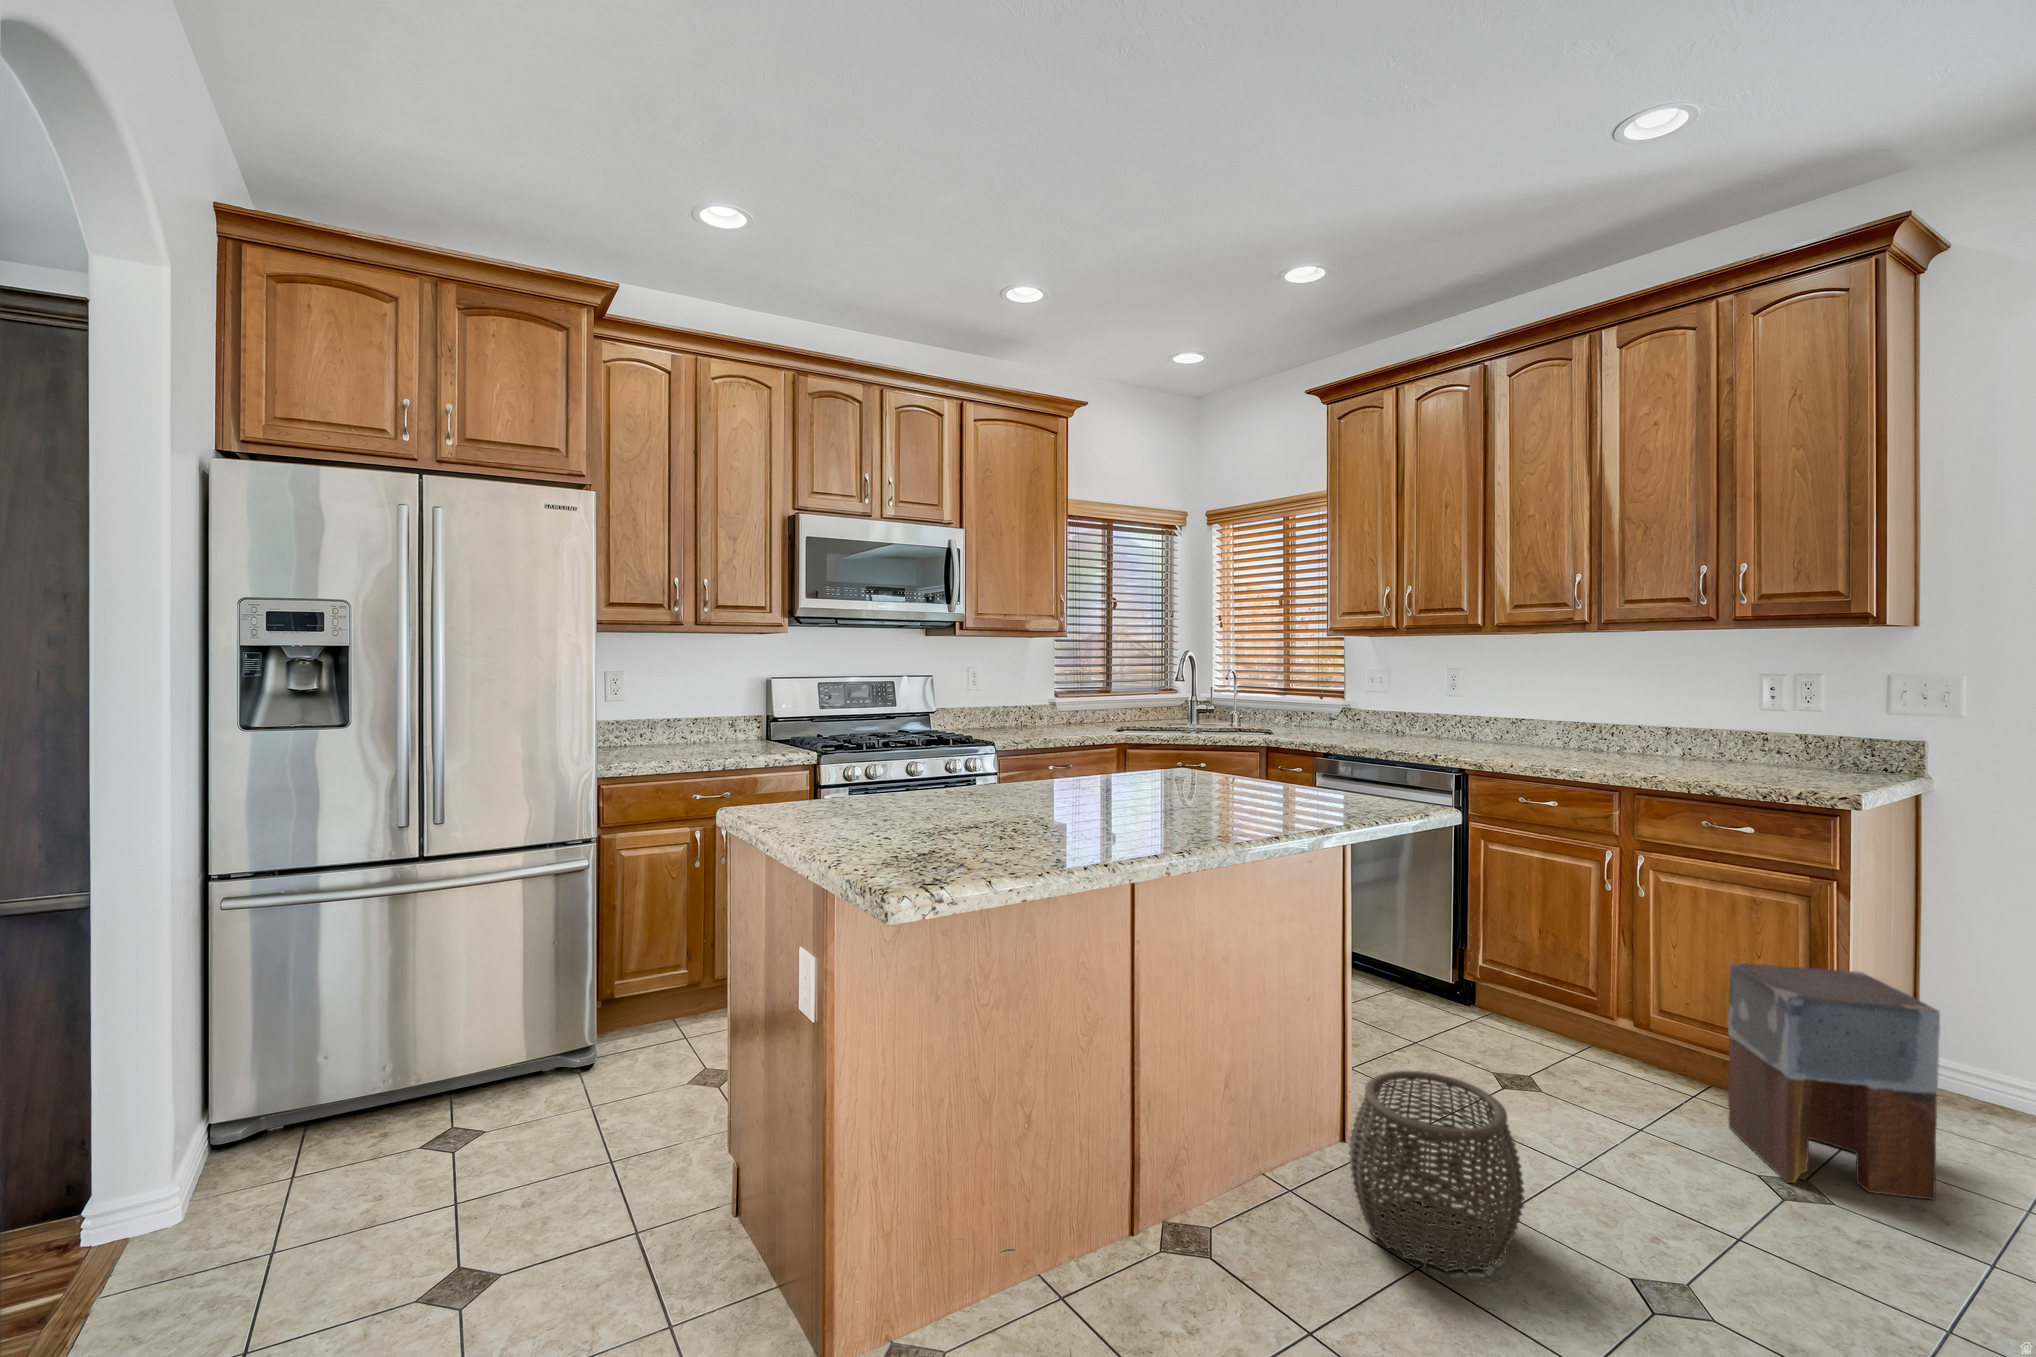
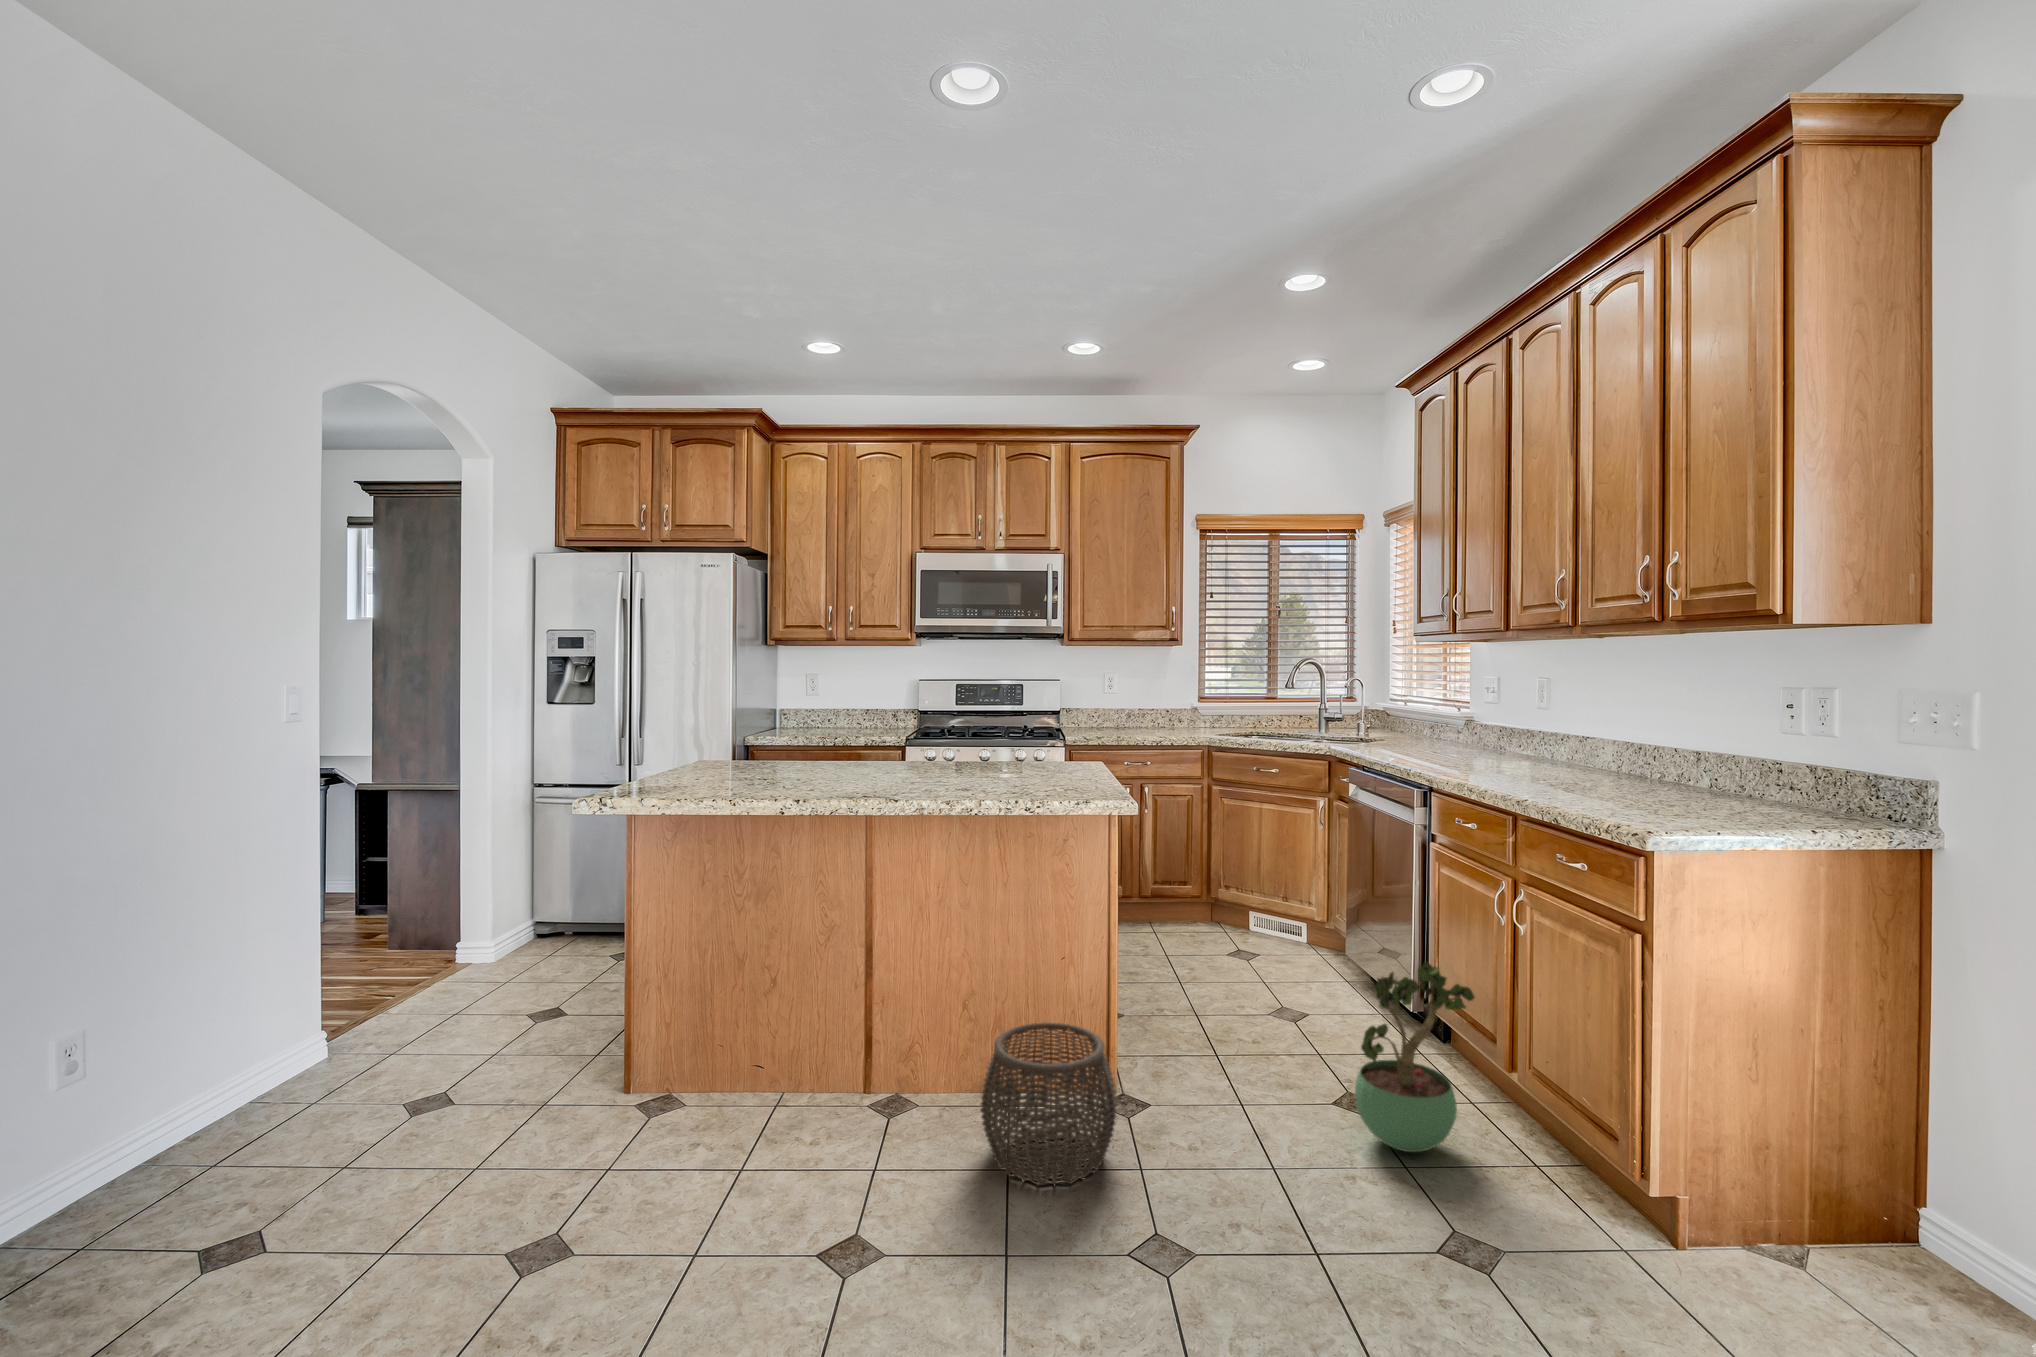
potted plant: none [1556,931,1662,1112] -> present [1355,961,1475,1152]
stool: present [1728,962,1940,1200] -> none [1463,1010,1656,1313]

